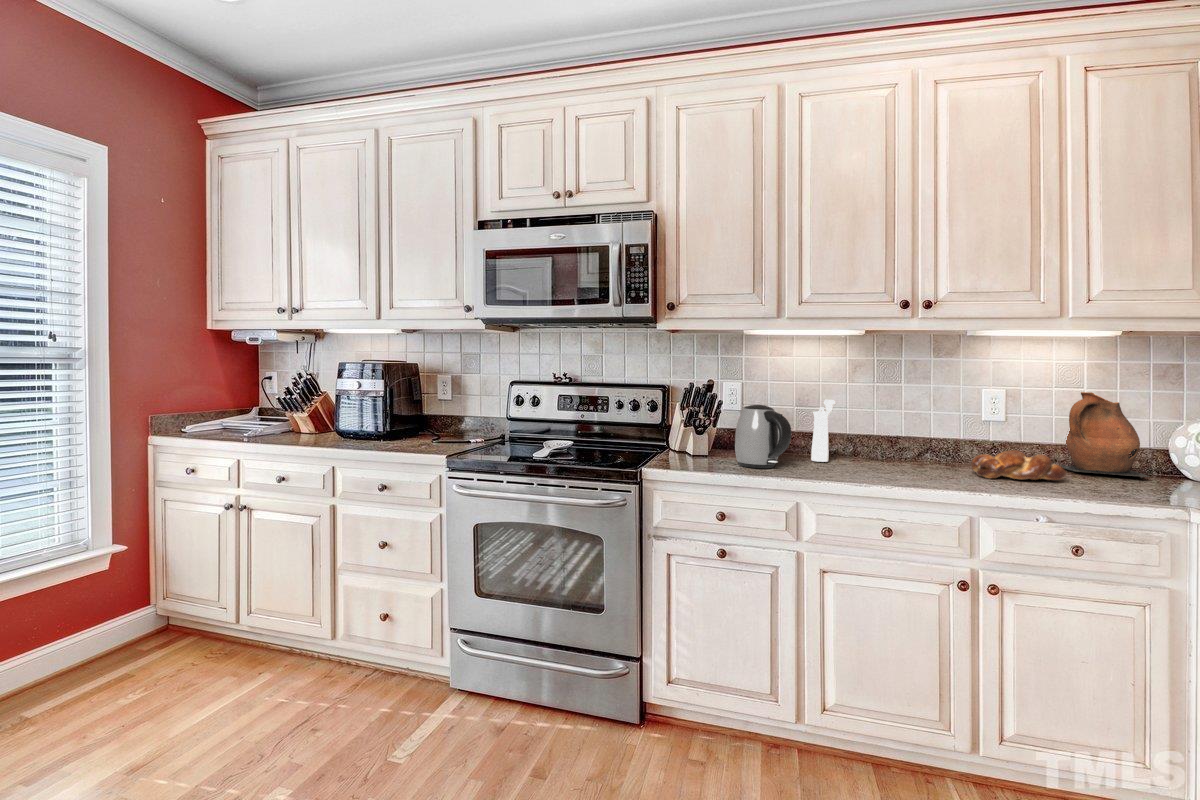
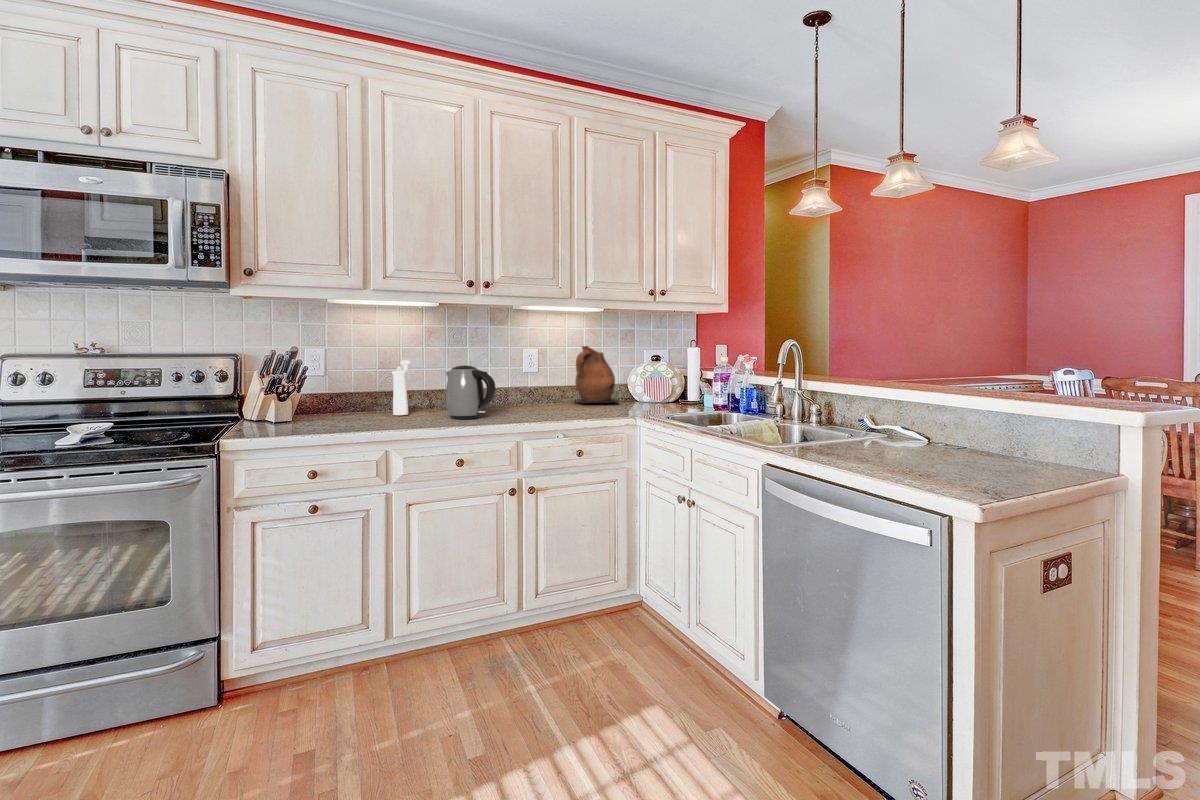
kettle: present [735,405,791,468] -> present [446,365,496,419]
bread loaf: present [971,450,1066,480] -> none [516,391,574,413]

